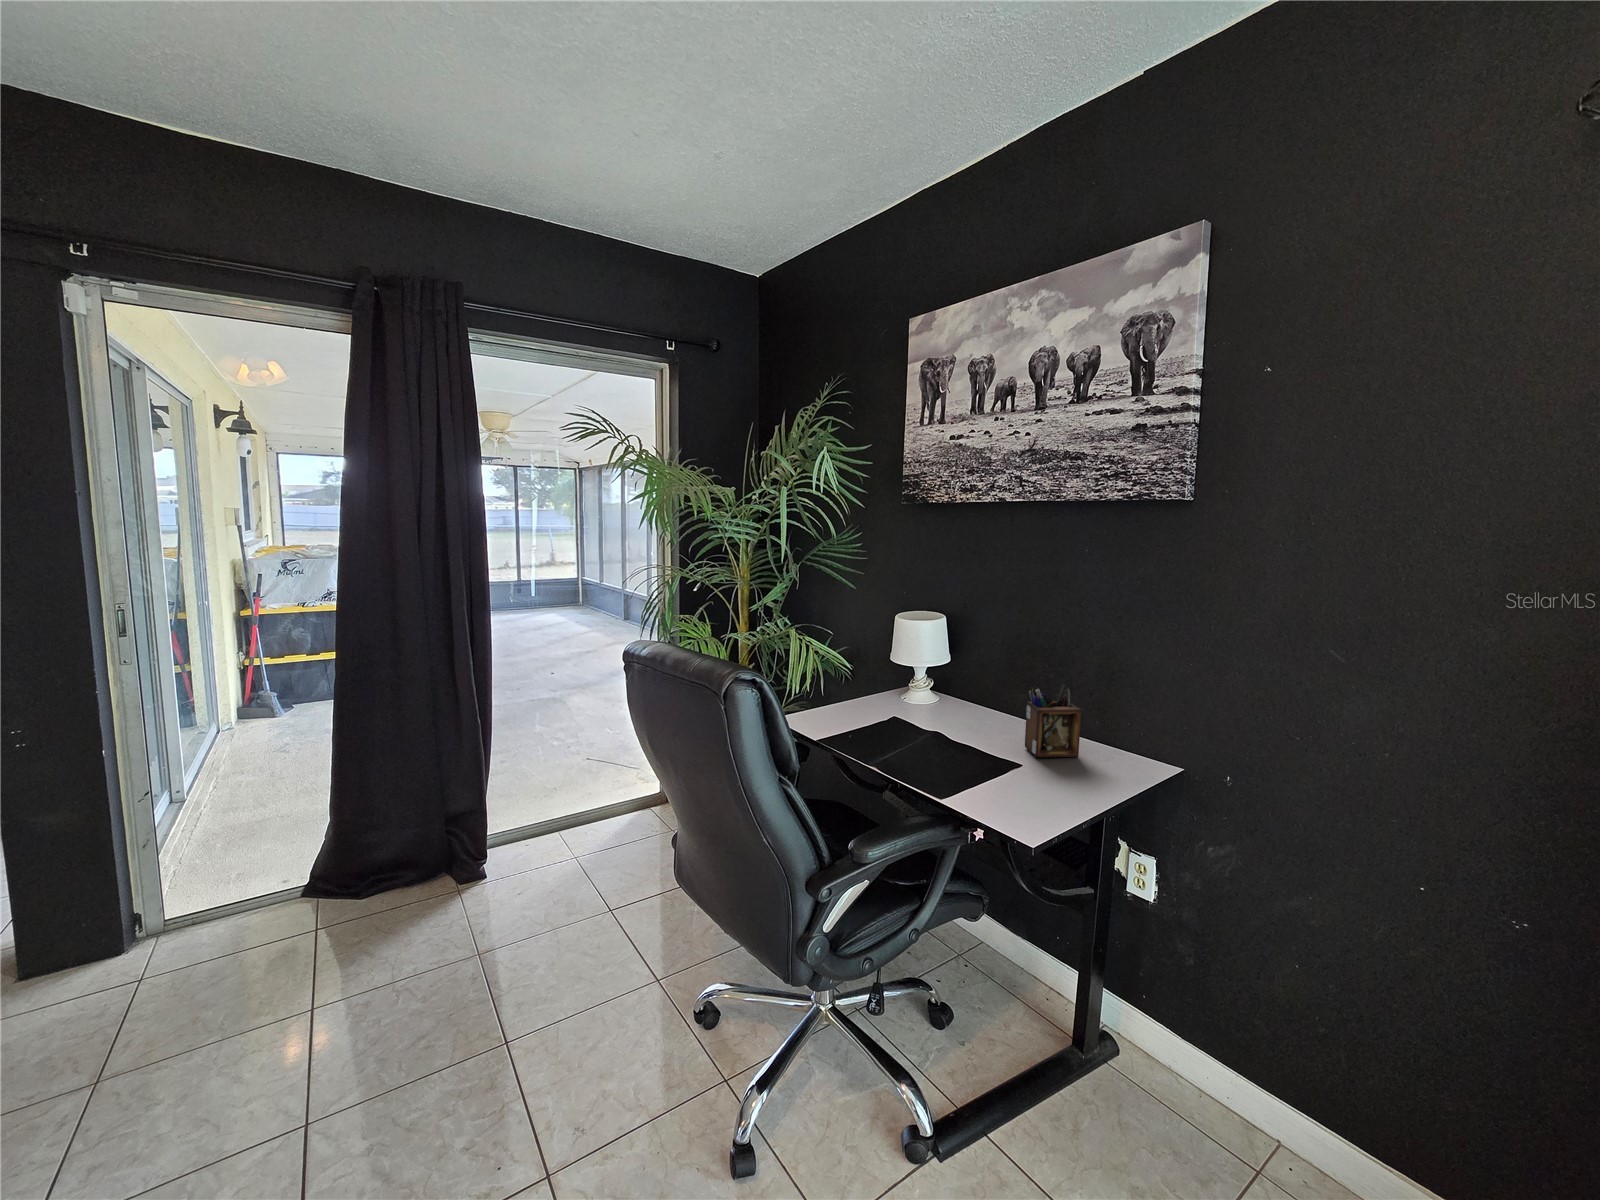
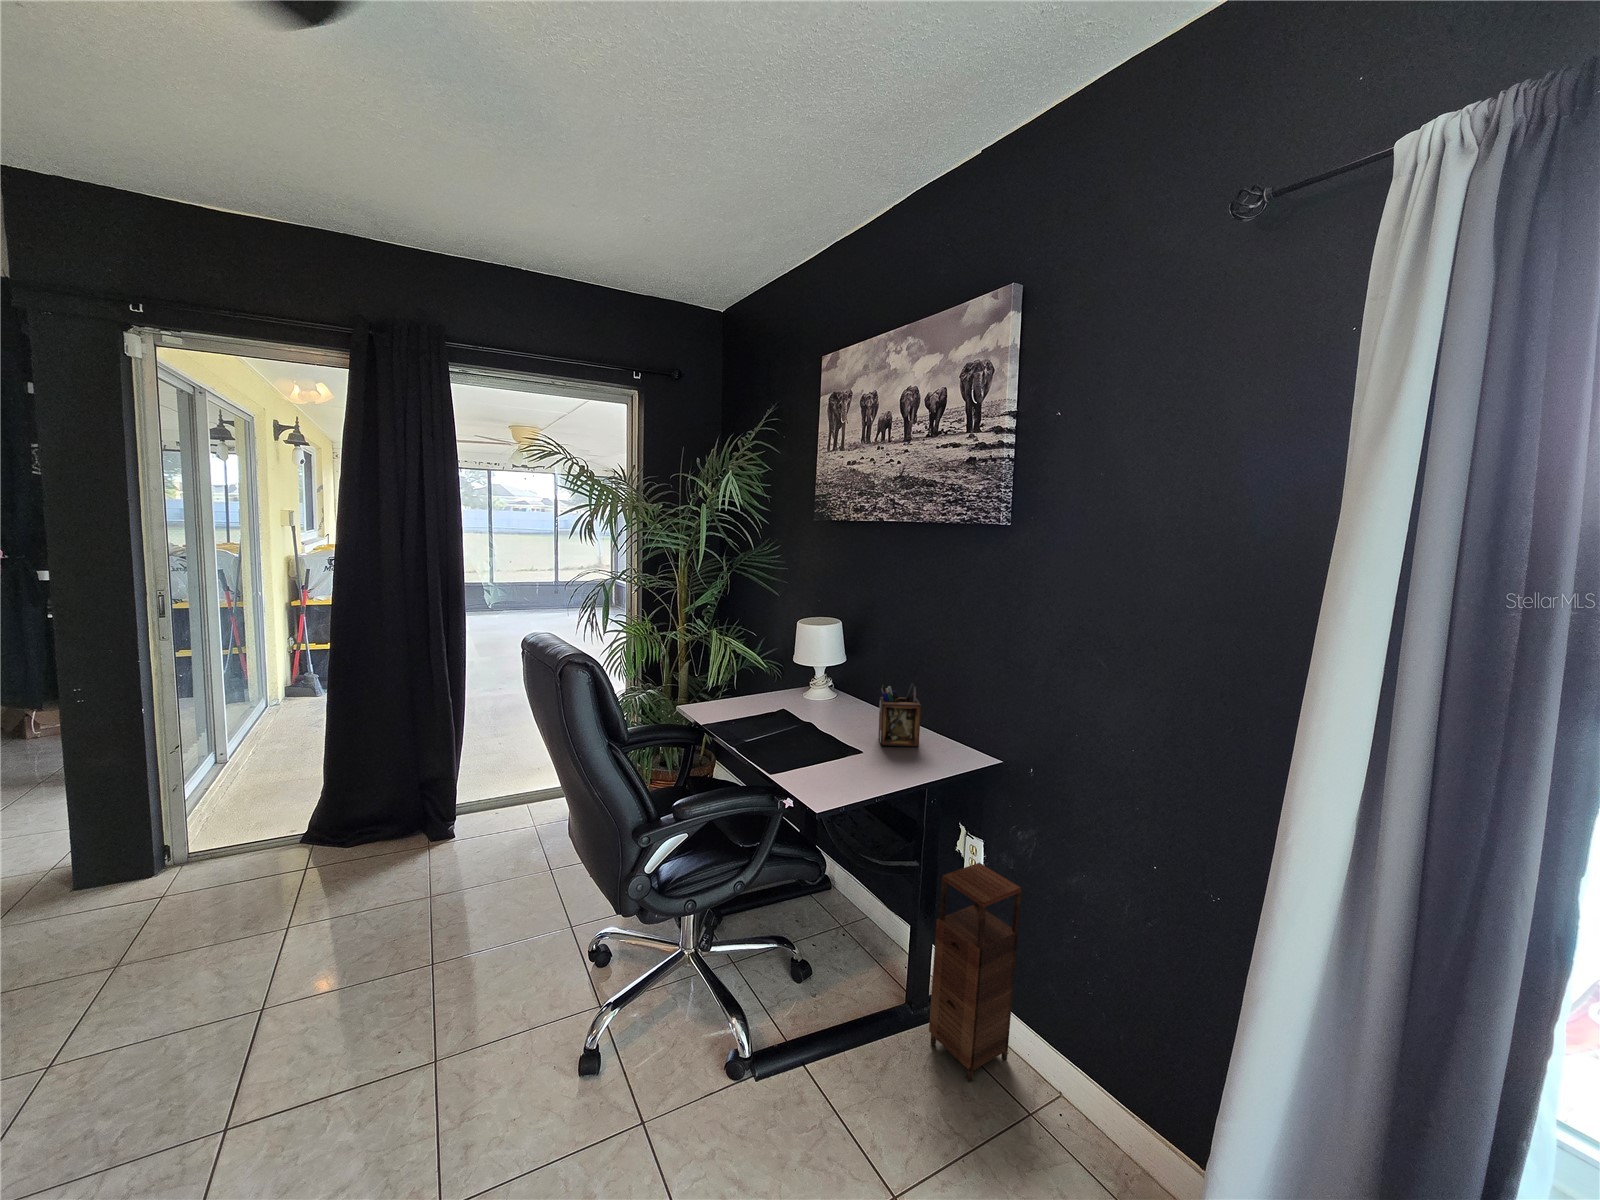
storage cabinet: none [1113,886,1223,1140] -> present [929,863,1021,1082]

